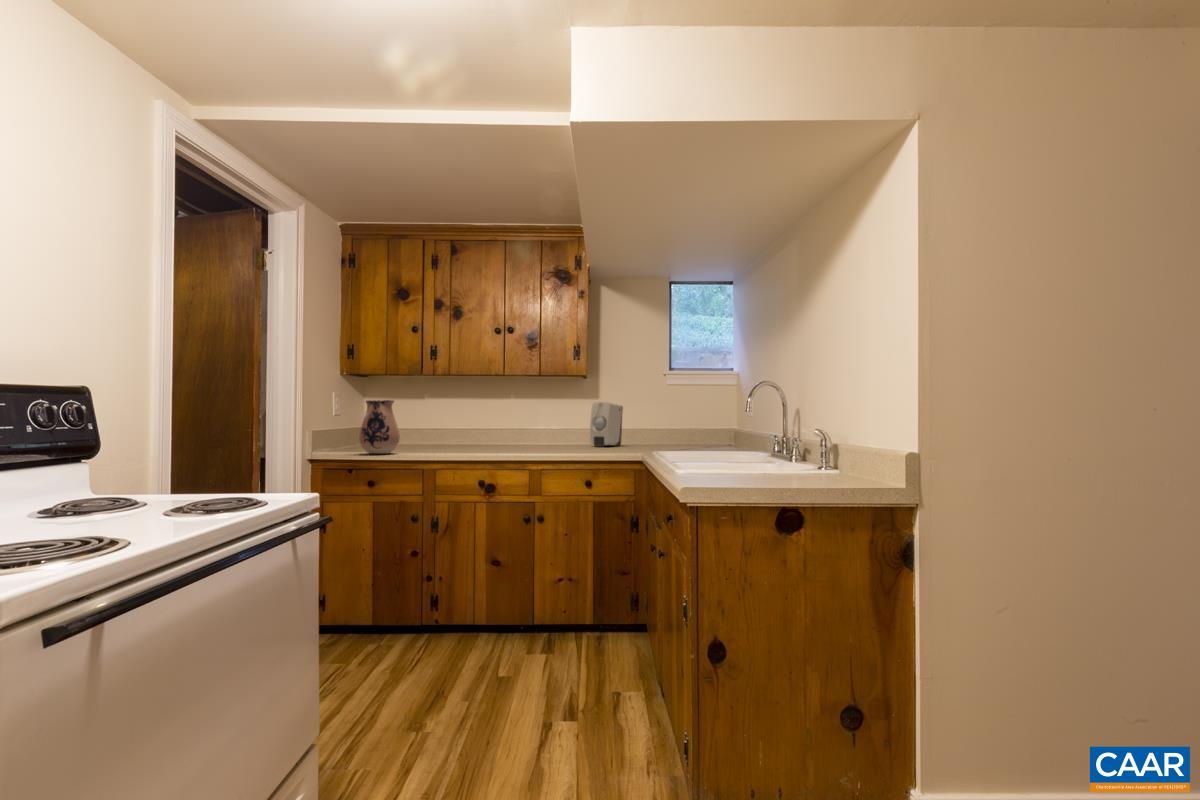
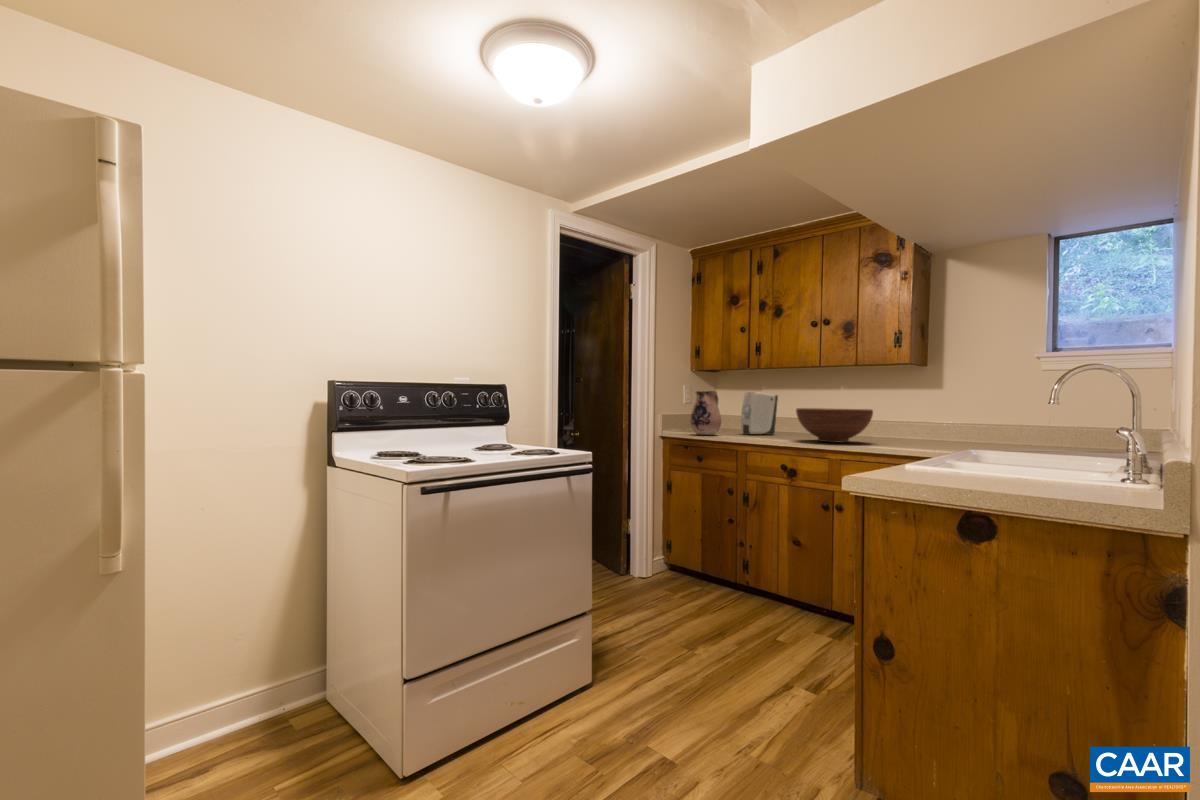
soap dispenser: present [590,402,623,447] -> present [741,392,778,435]
fruit bowl: none [494,418,568,453] -> present [796,408,873,442]

